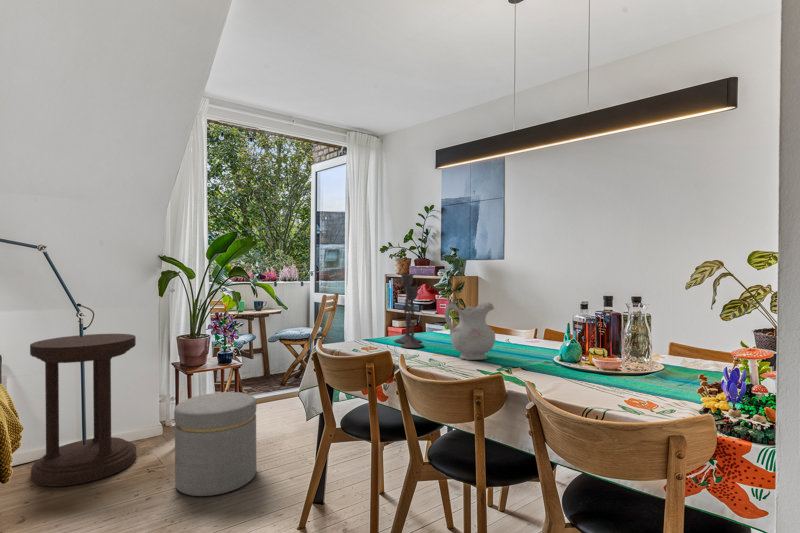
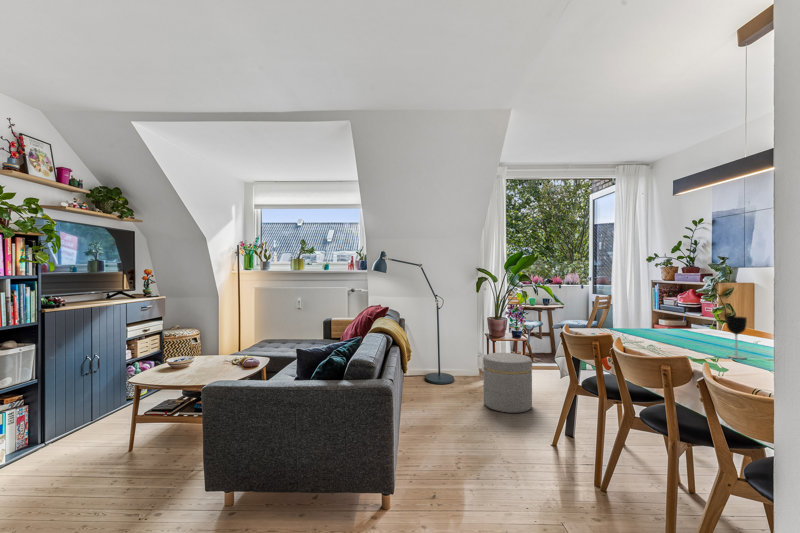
candlestick: present [394,274,424,348] -> none [633,281,657,337]
ceramic pitcher: present [445,301,495,360] -> none [664,303,713,350]
wine glass: none [514,314,535,366] -> present [726,316,747,359]
side table: present [30,334,136,486] -> none [416,311,465,390]

